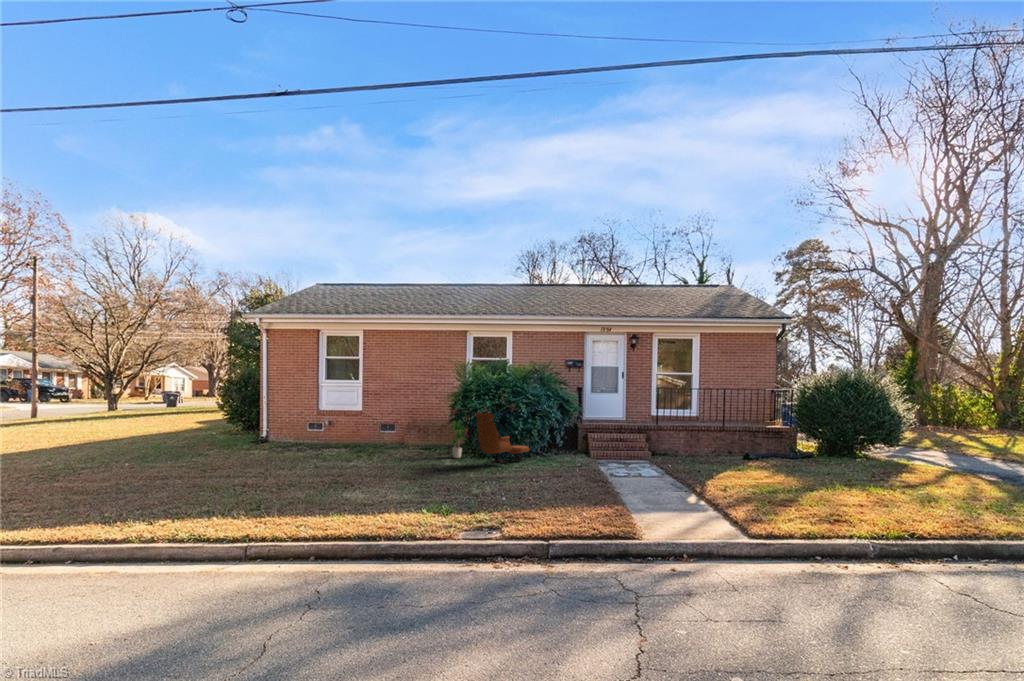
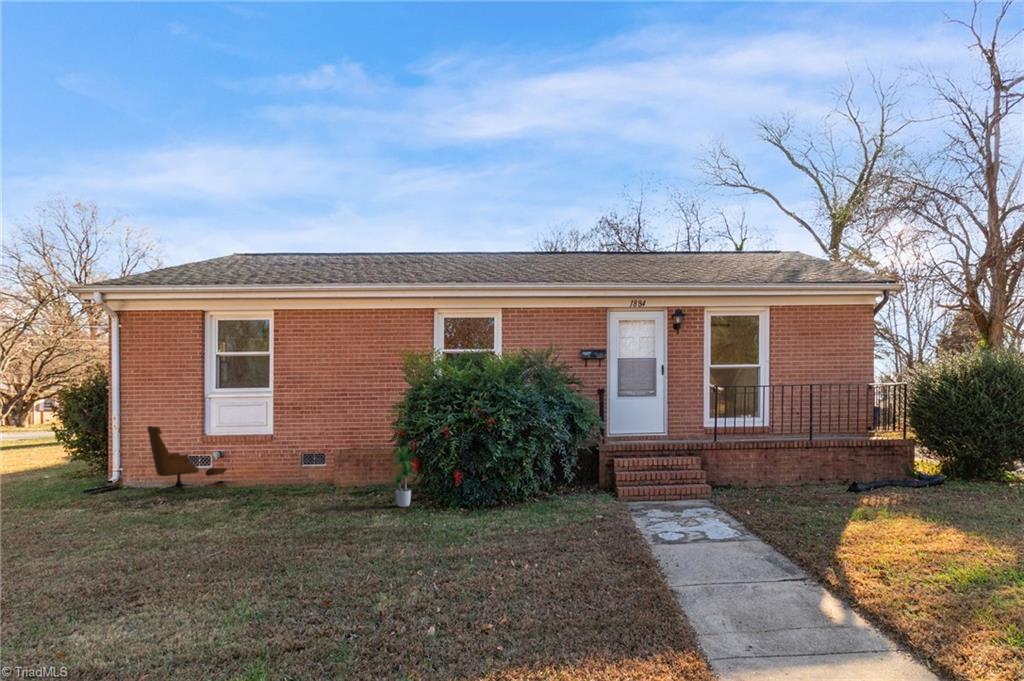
lounge chair: present [476,412,530,466] -> present [147,426,227,492]

